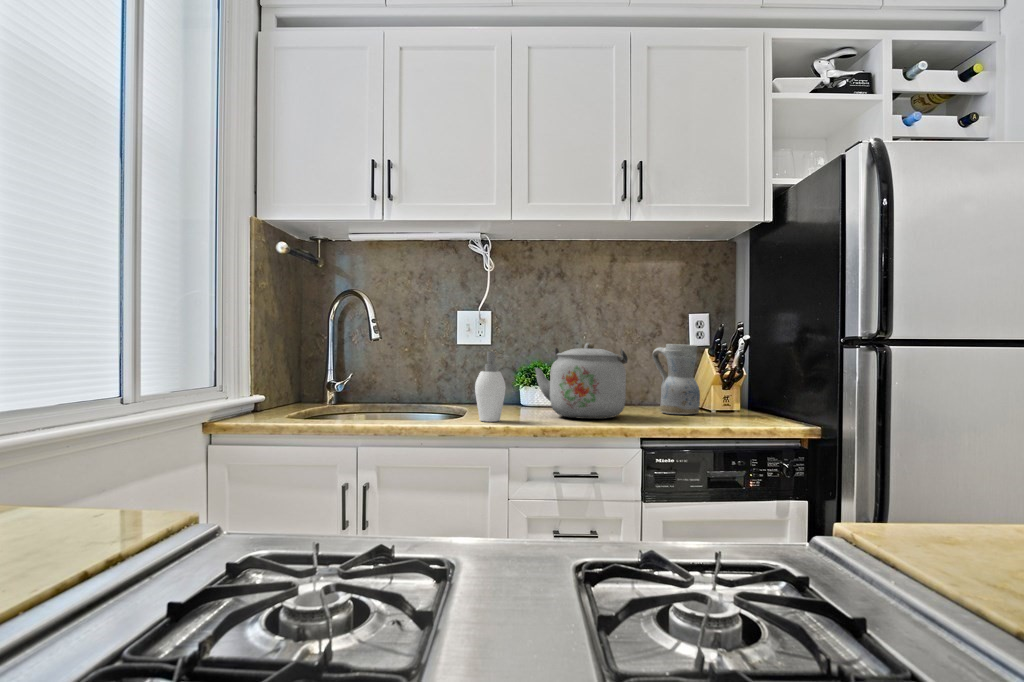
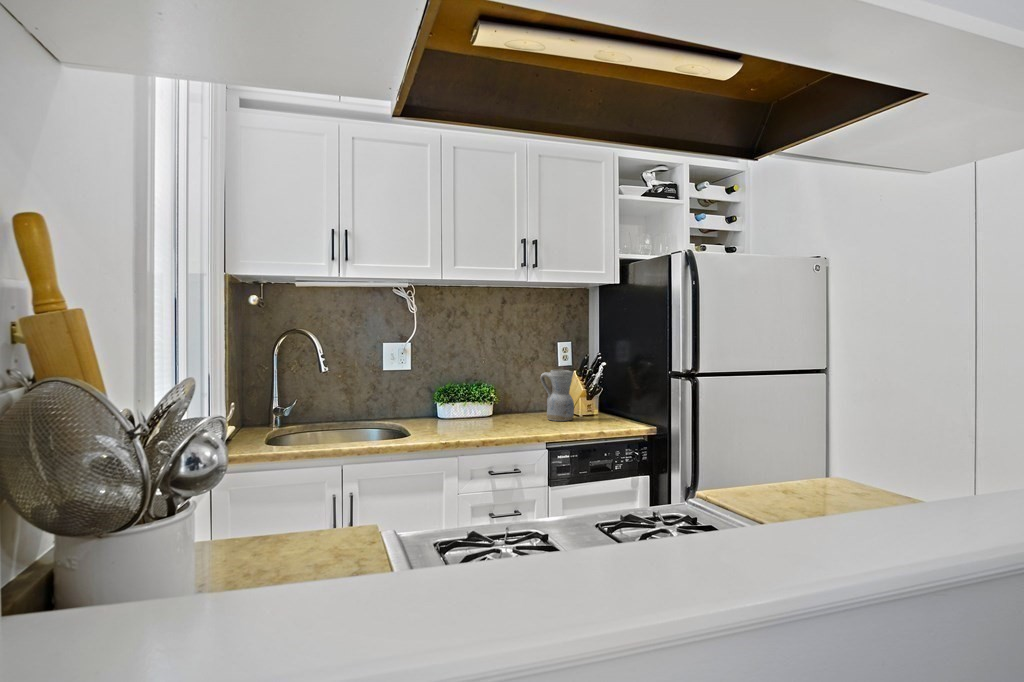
kettle: present [535,343,628,419] -> none [463,374,530,430]
soap dispenser: present [475,351,509,422] -> none [427,385,456,438]

